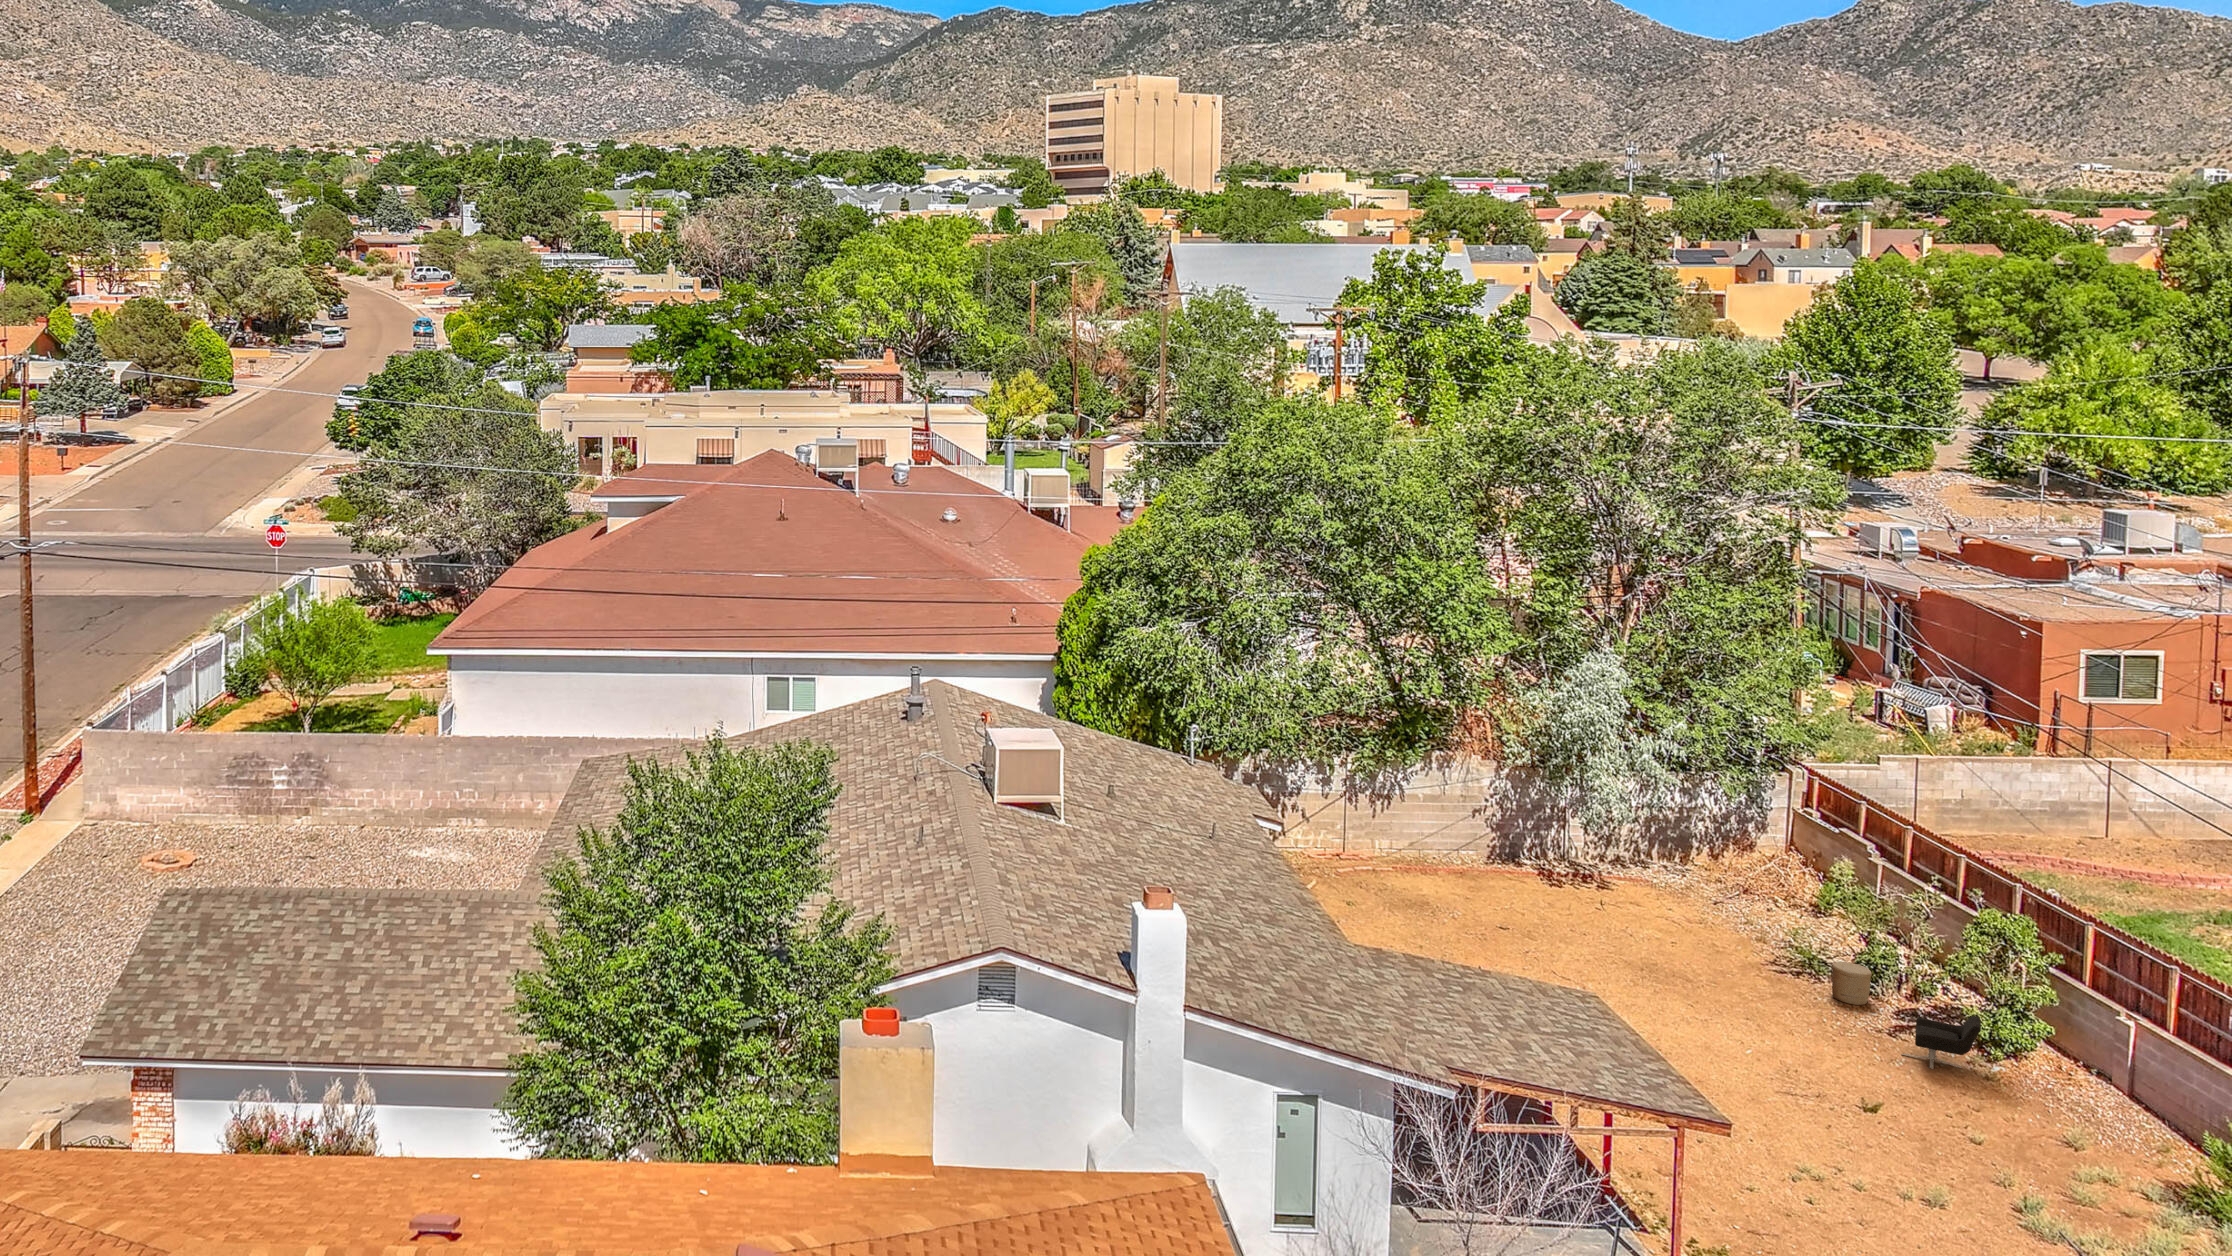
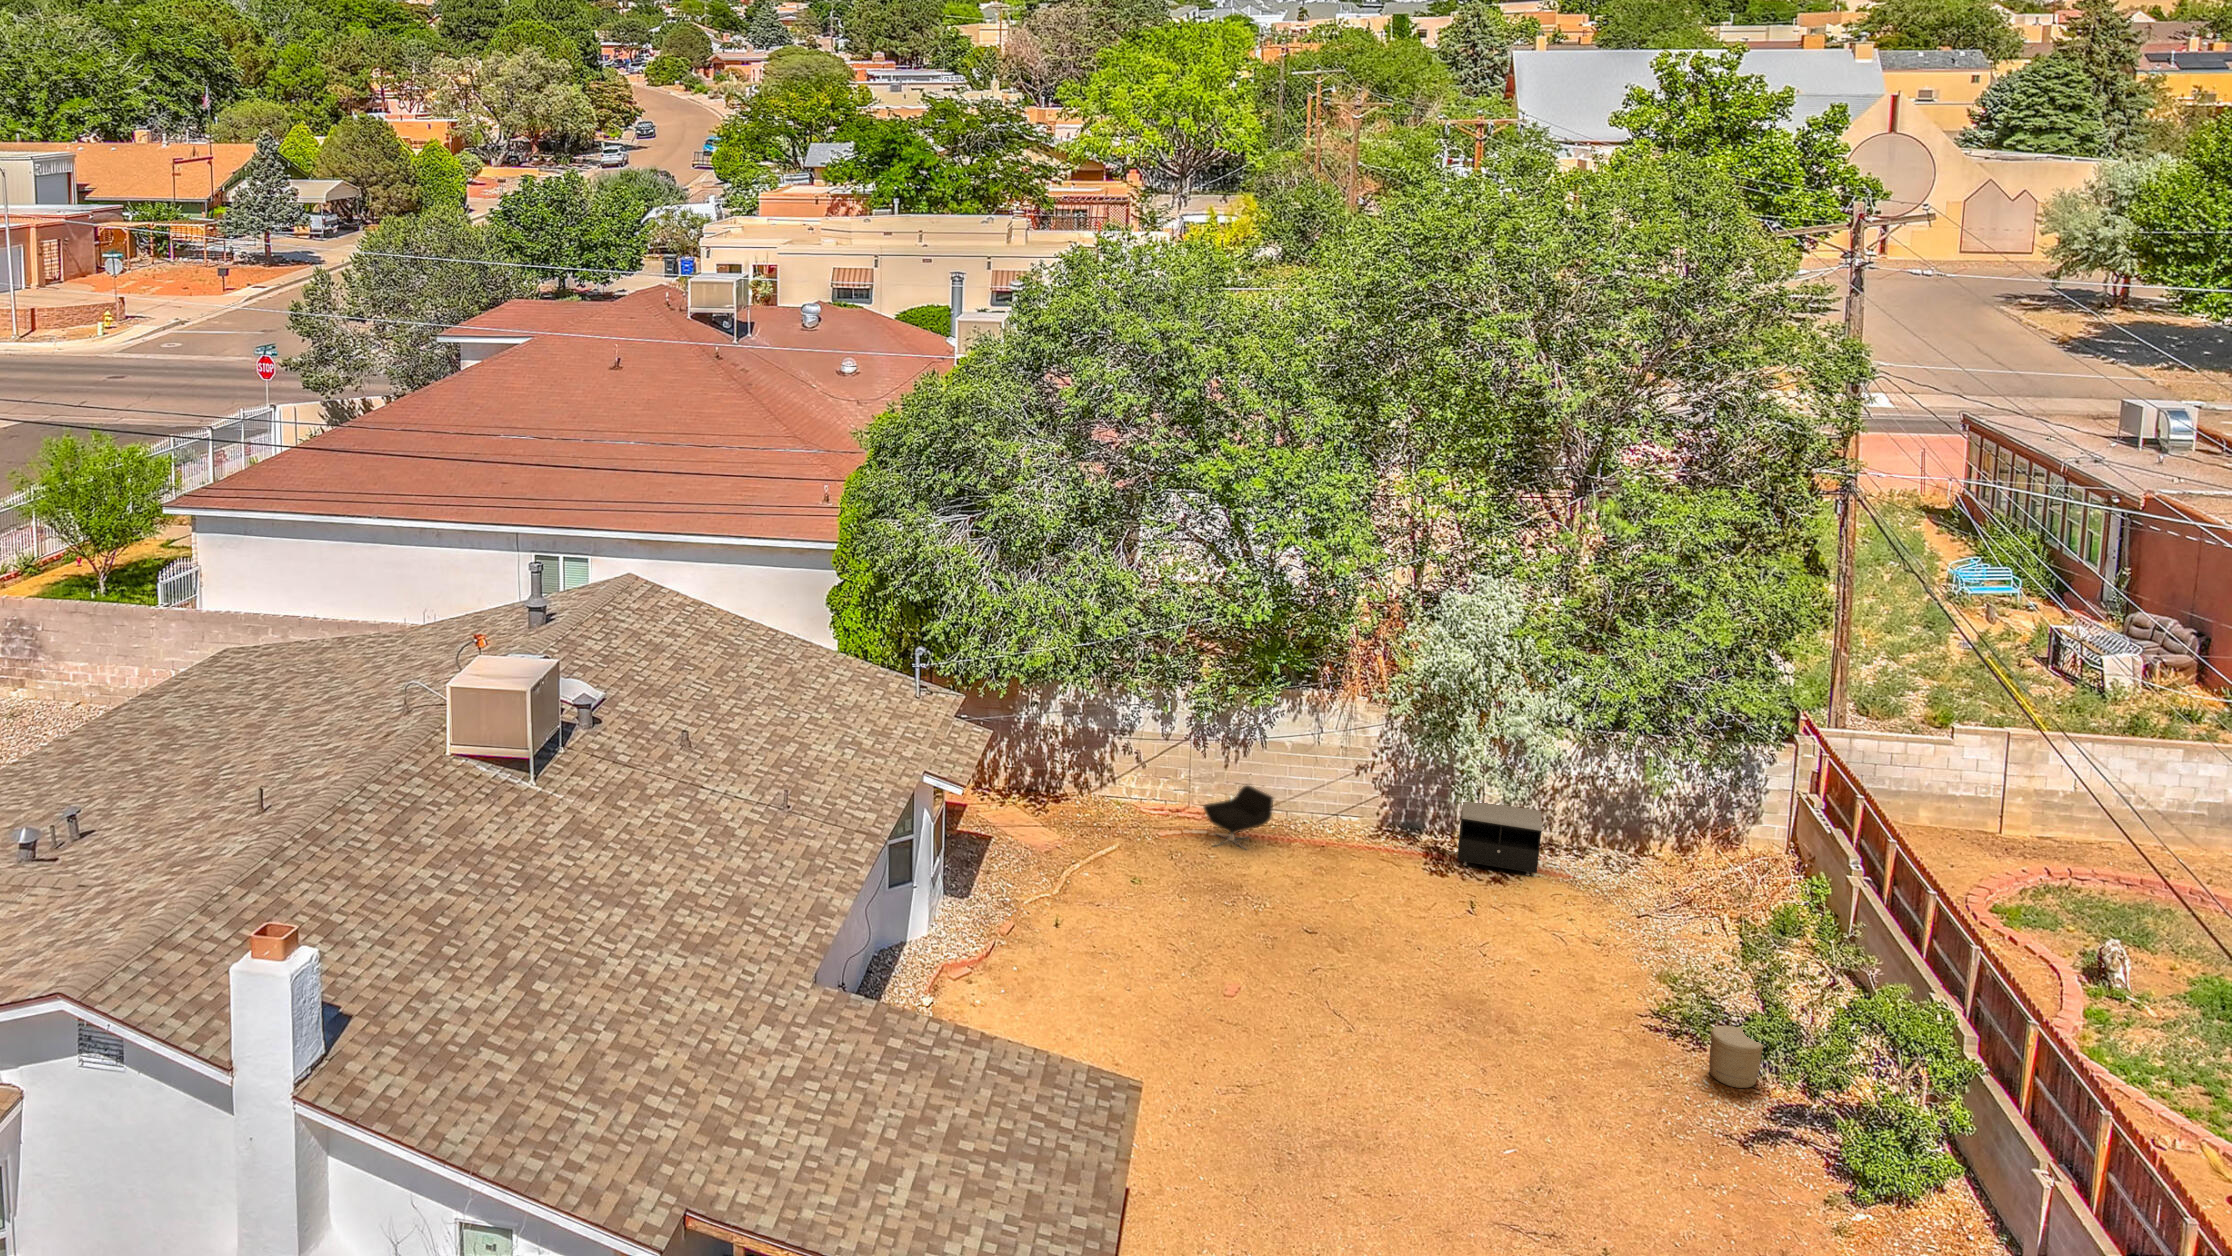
storage bench: none [1551,830,1623,885] -> present [1458,802,1542,876]
lounge chair: present [1901,1015,1981,1069] -> present [1203,785,1273,846]

